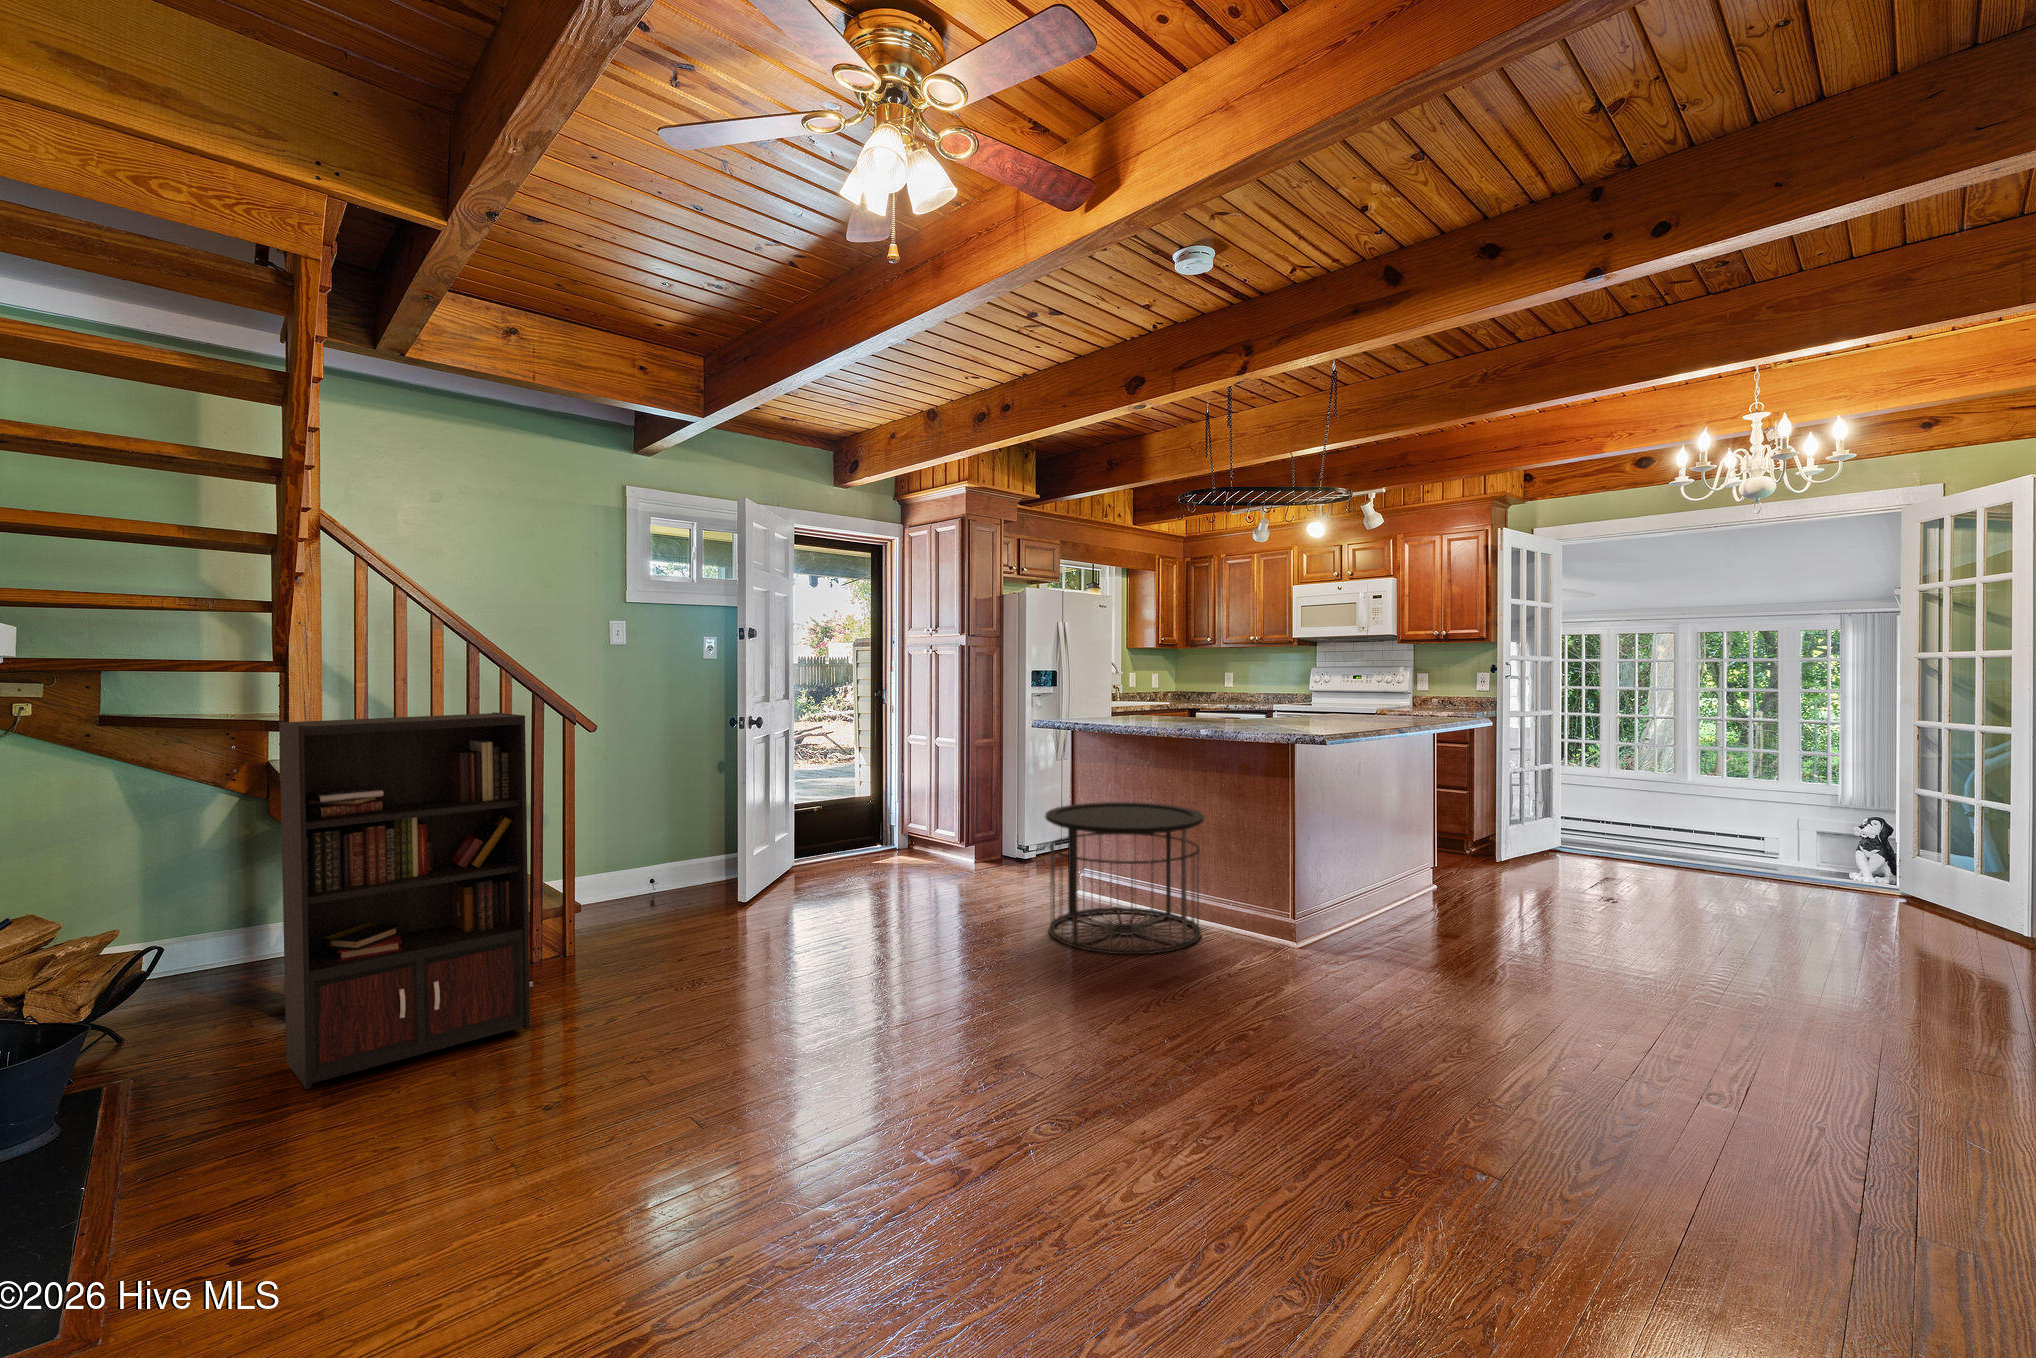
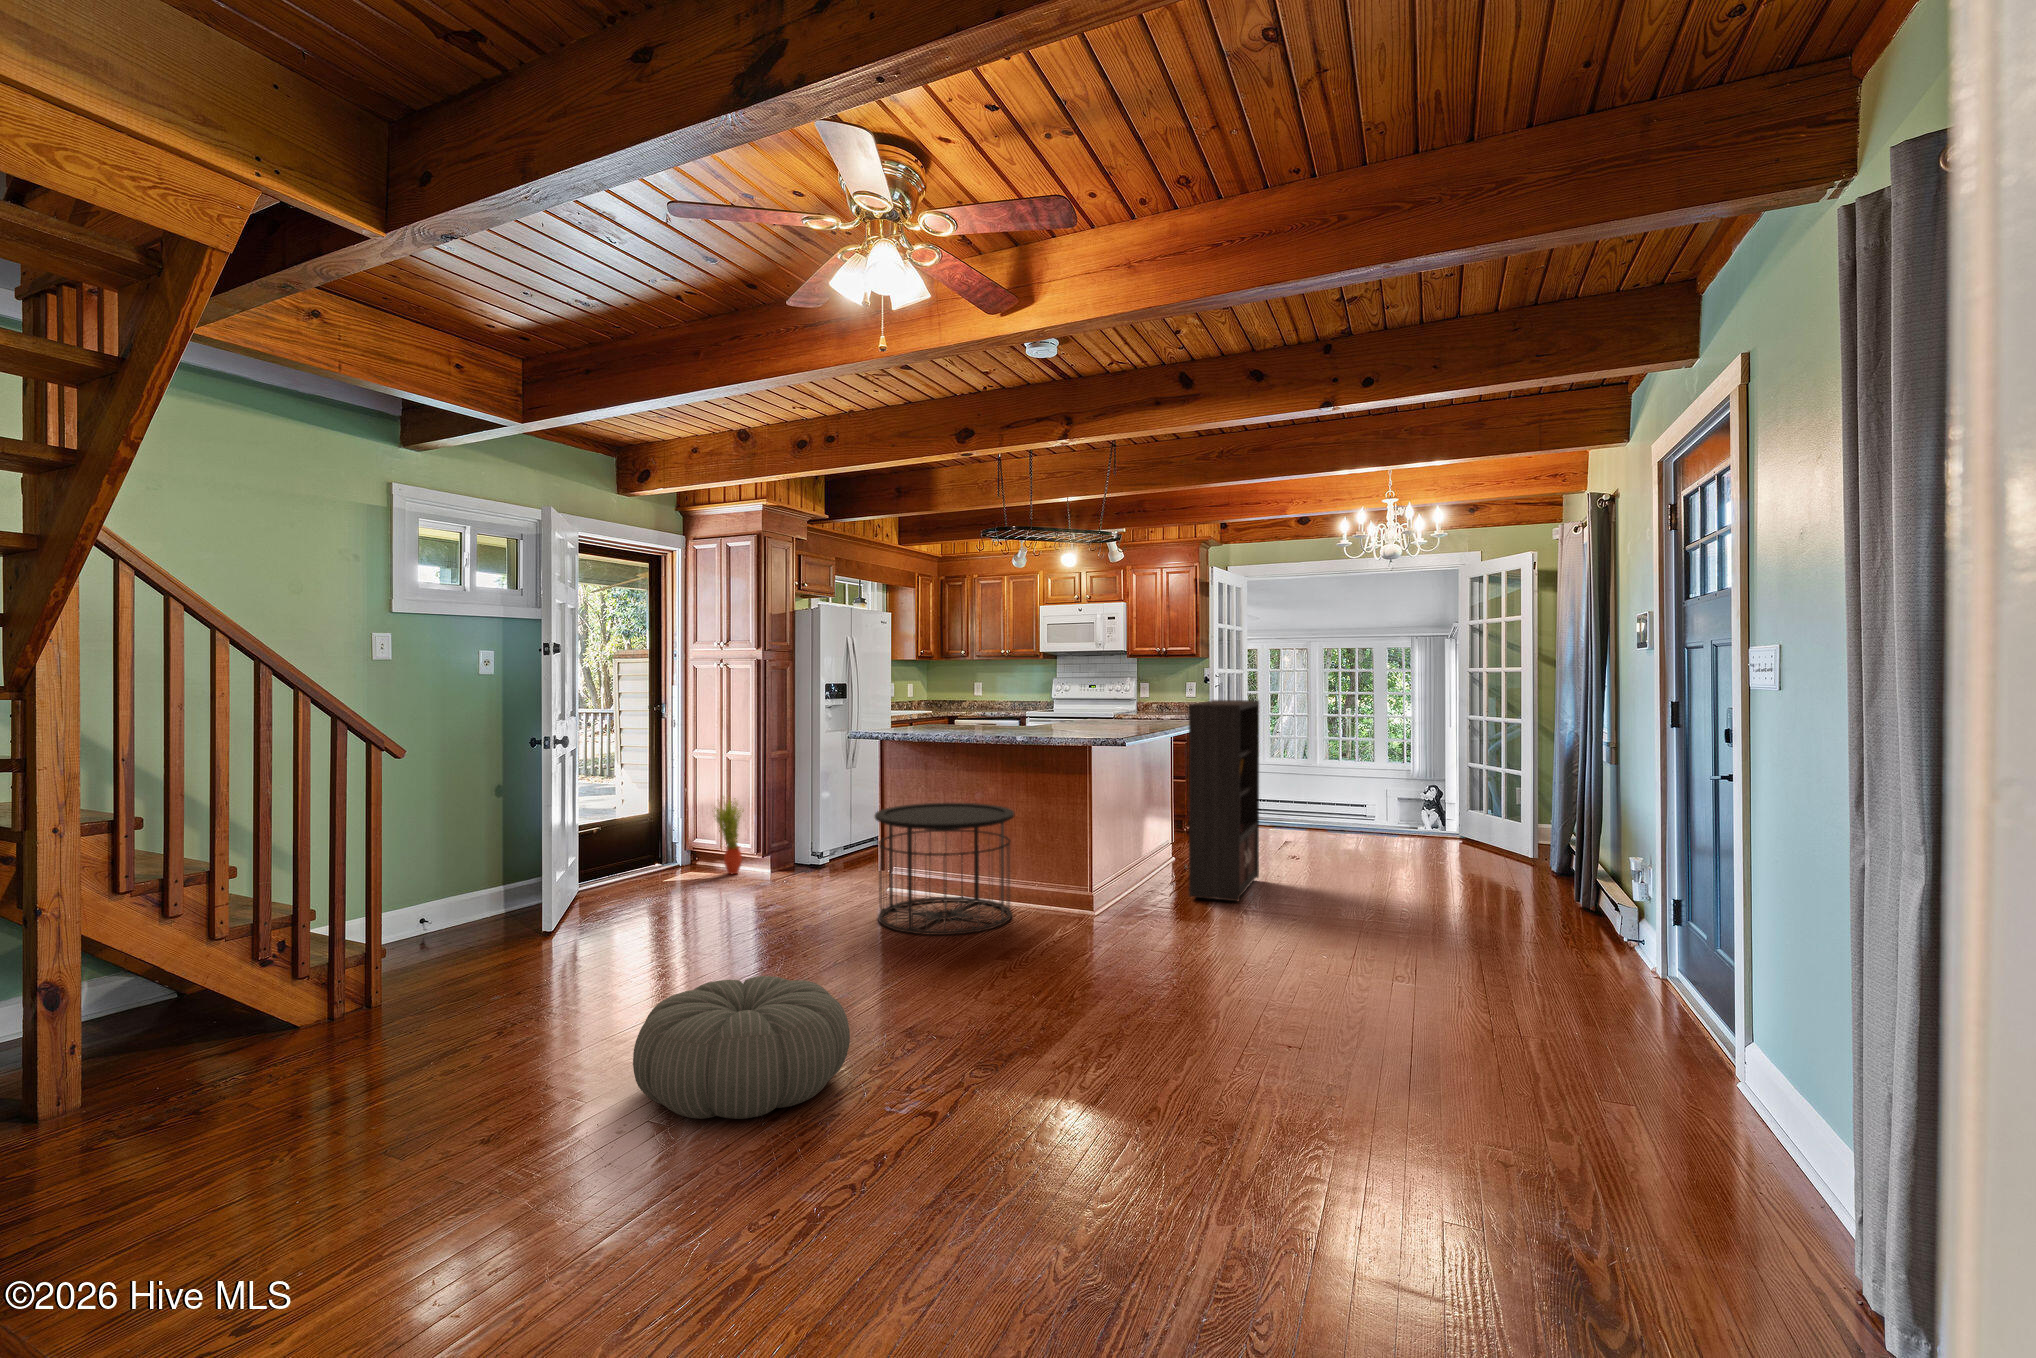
bookcase: present [279,712,533,1089] -> present [1186,700,1259,901]
potted plant: none [917,783,949,865] -> present [715,798,743,874]
pouf: none [665,989,906,1158] -> present [633,976,850,1119]

